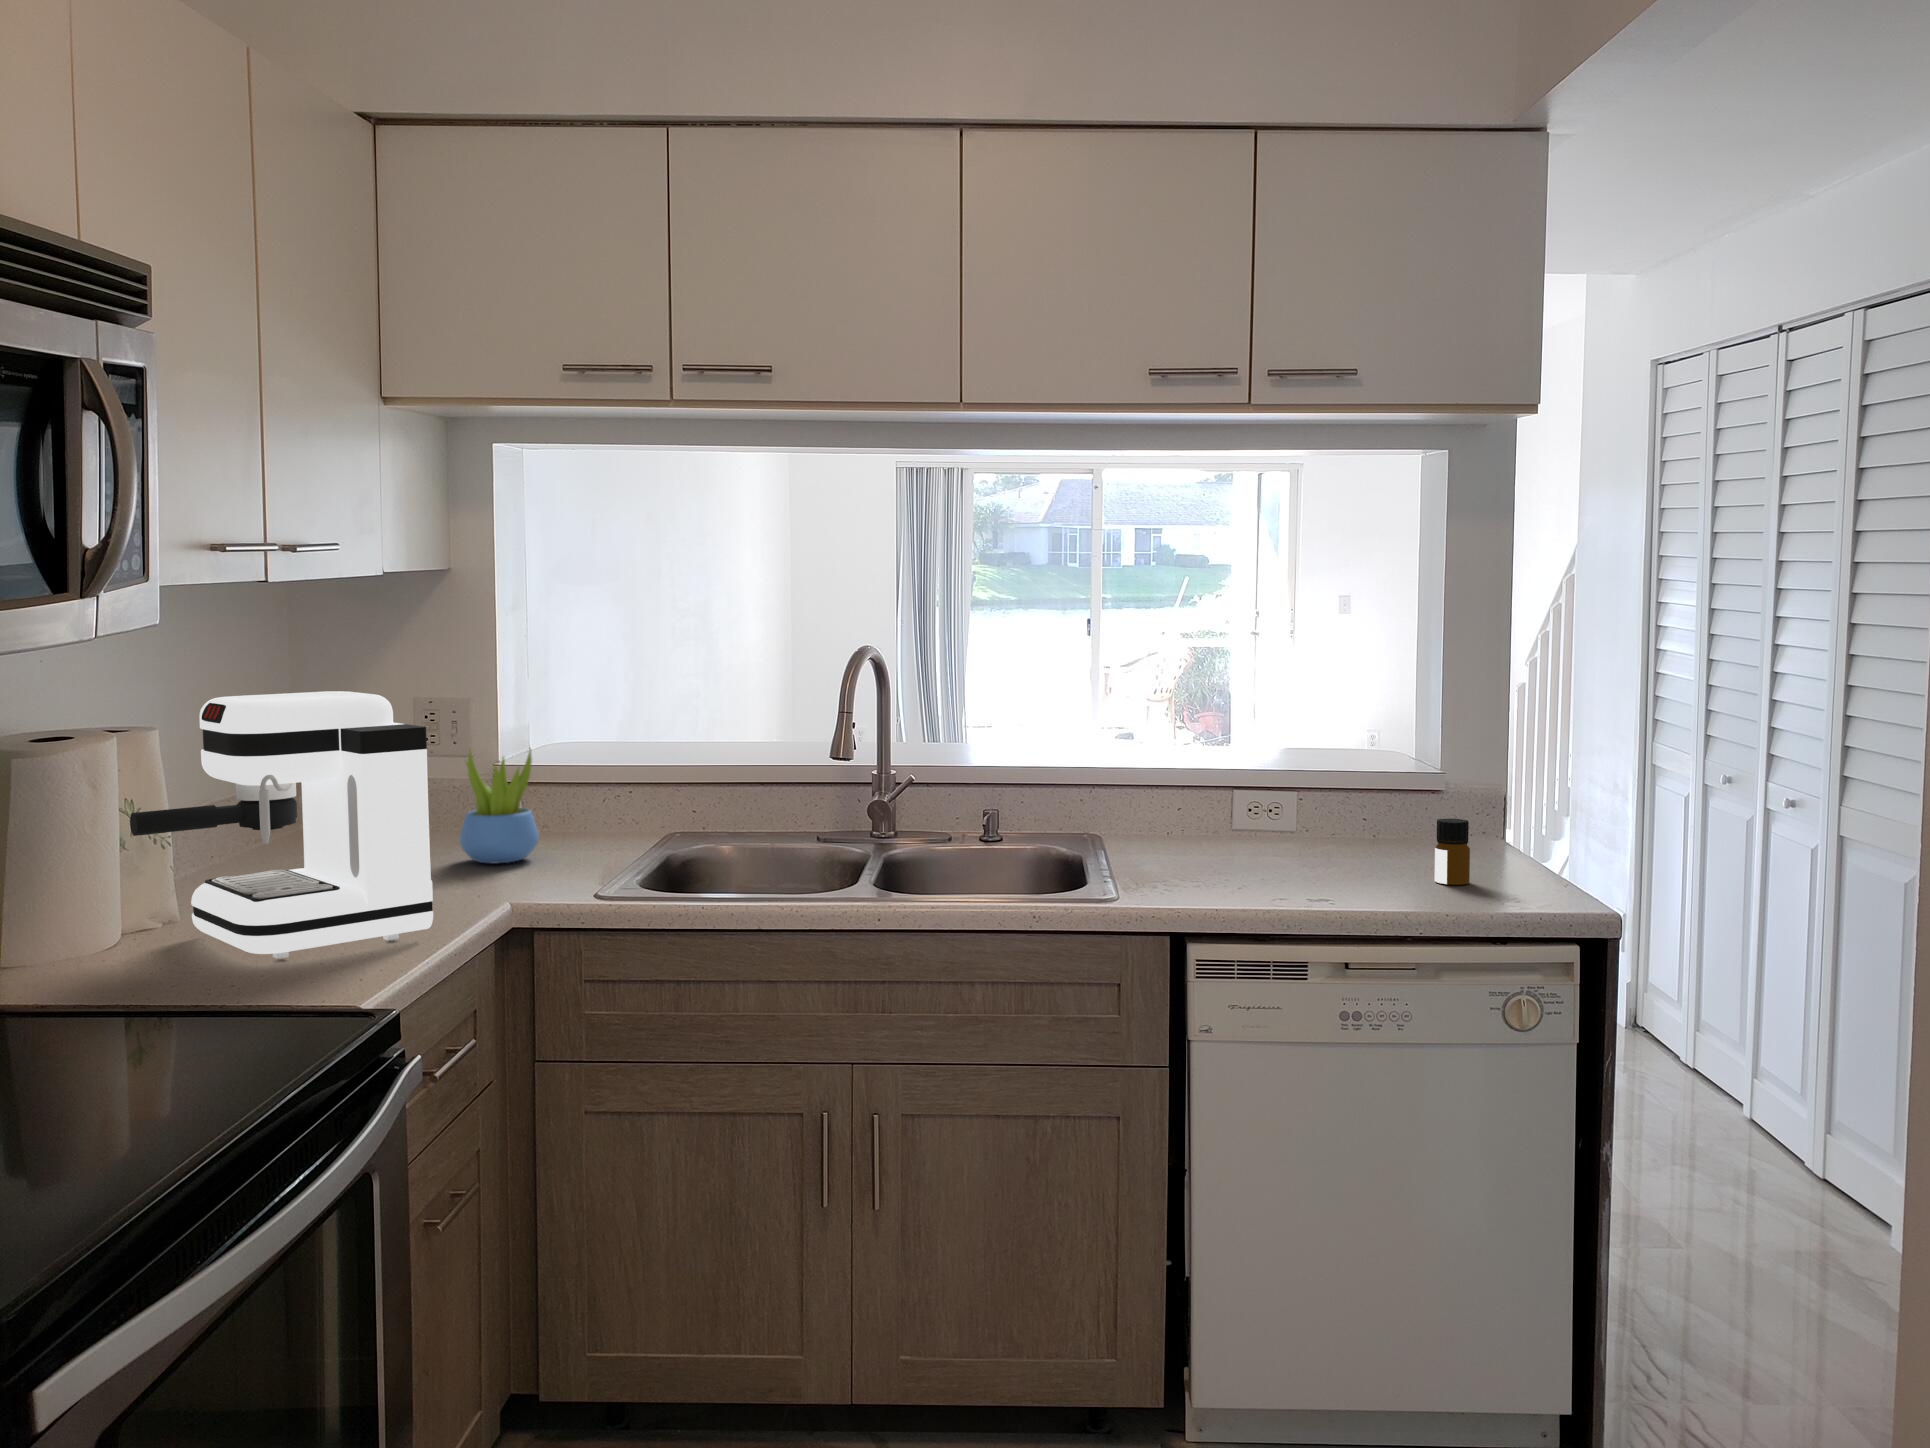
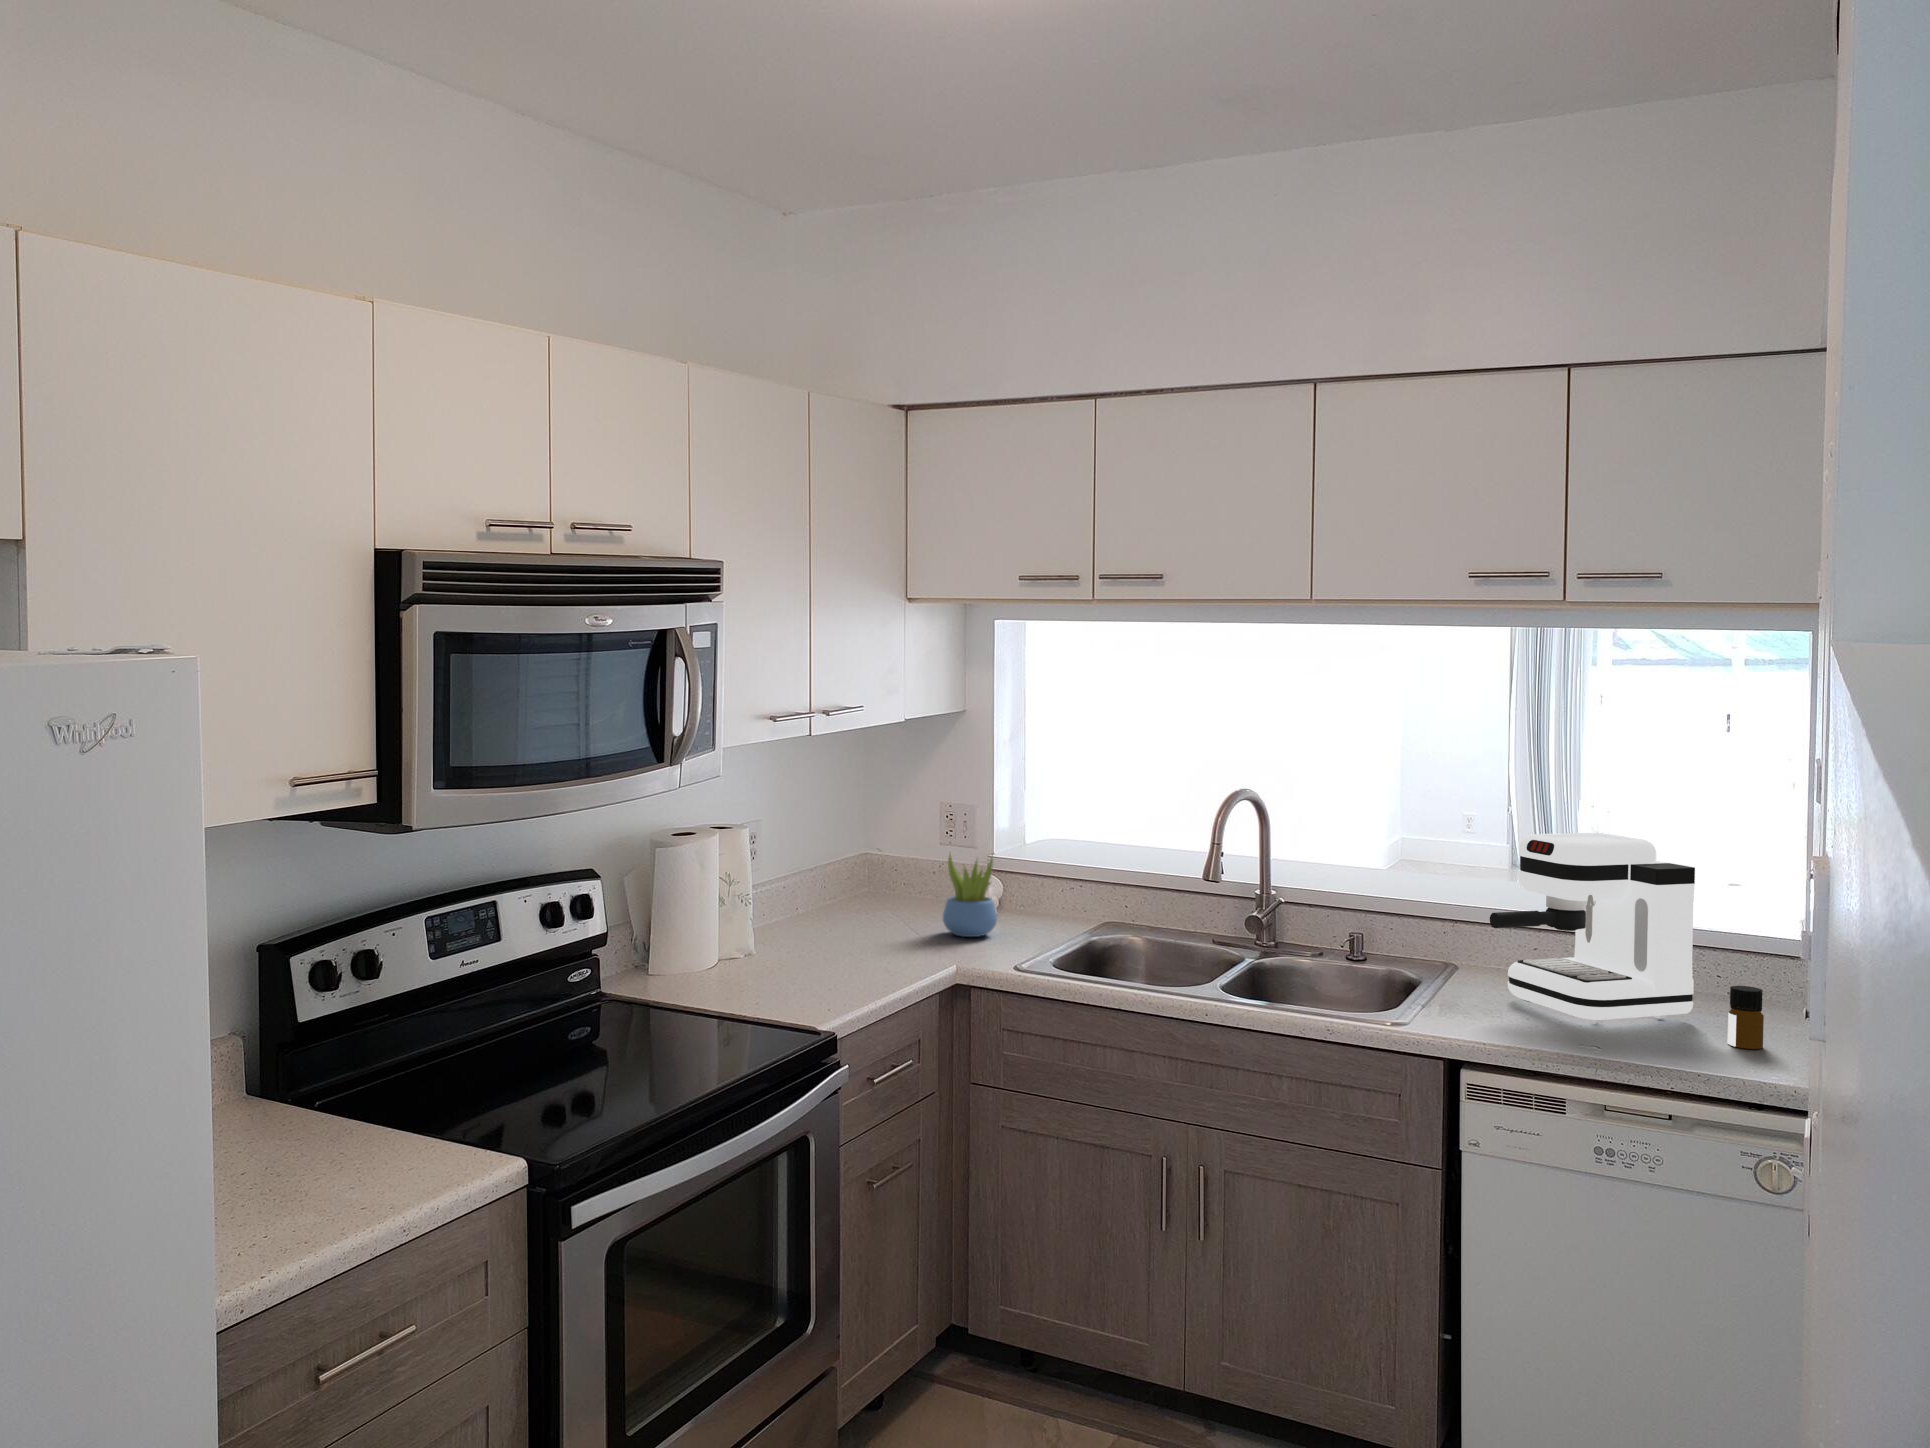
coffee maker: present [130,691,433,959] -> present [1490,833,1695,1024]

